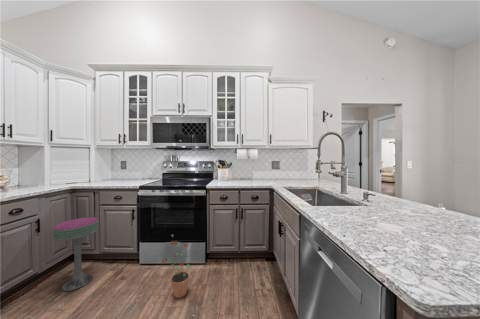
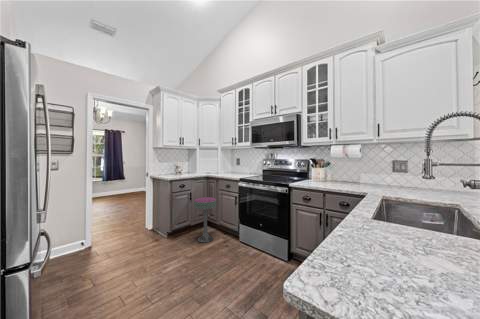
potted plant: present [162,241,191,298] -> none [243,226,266,275]

